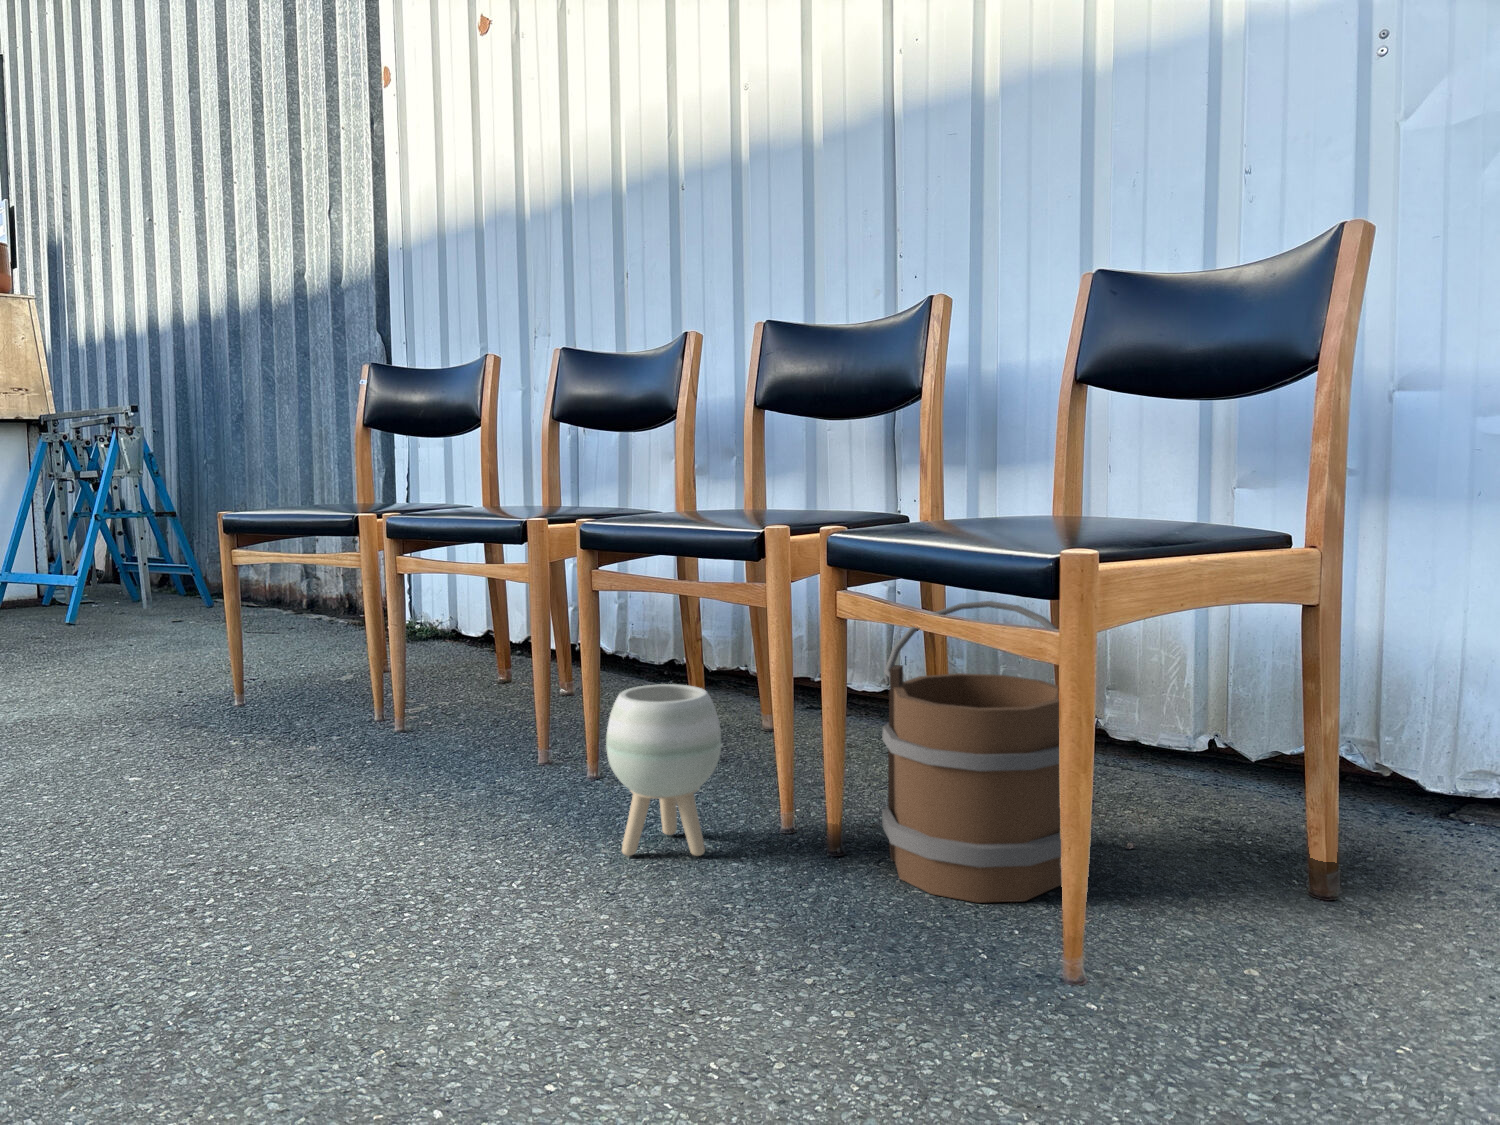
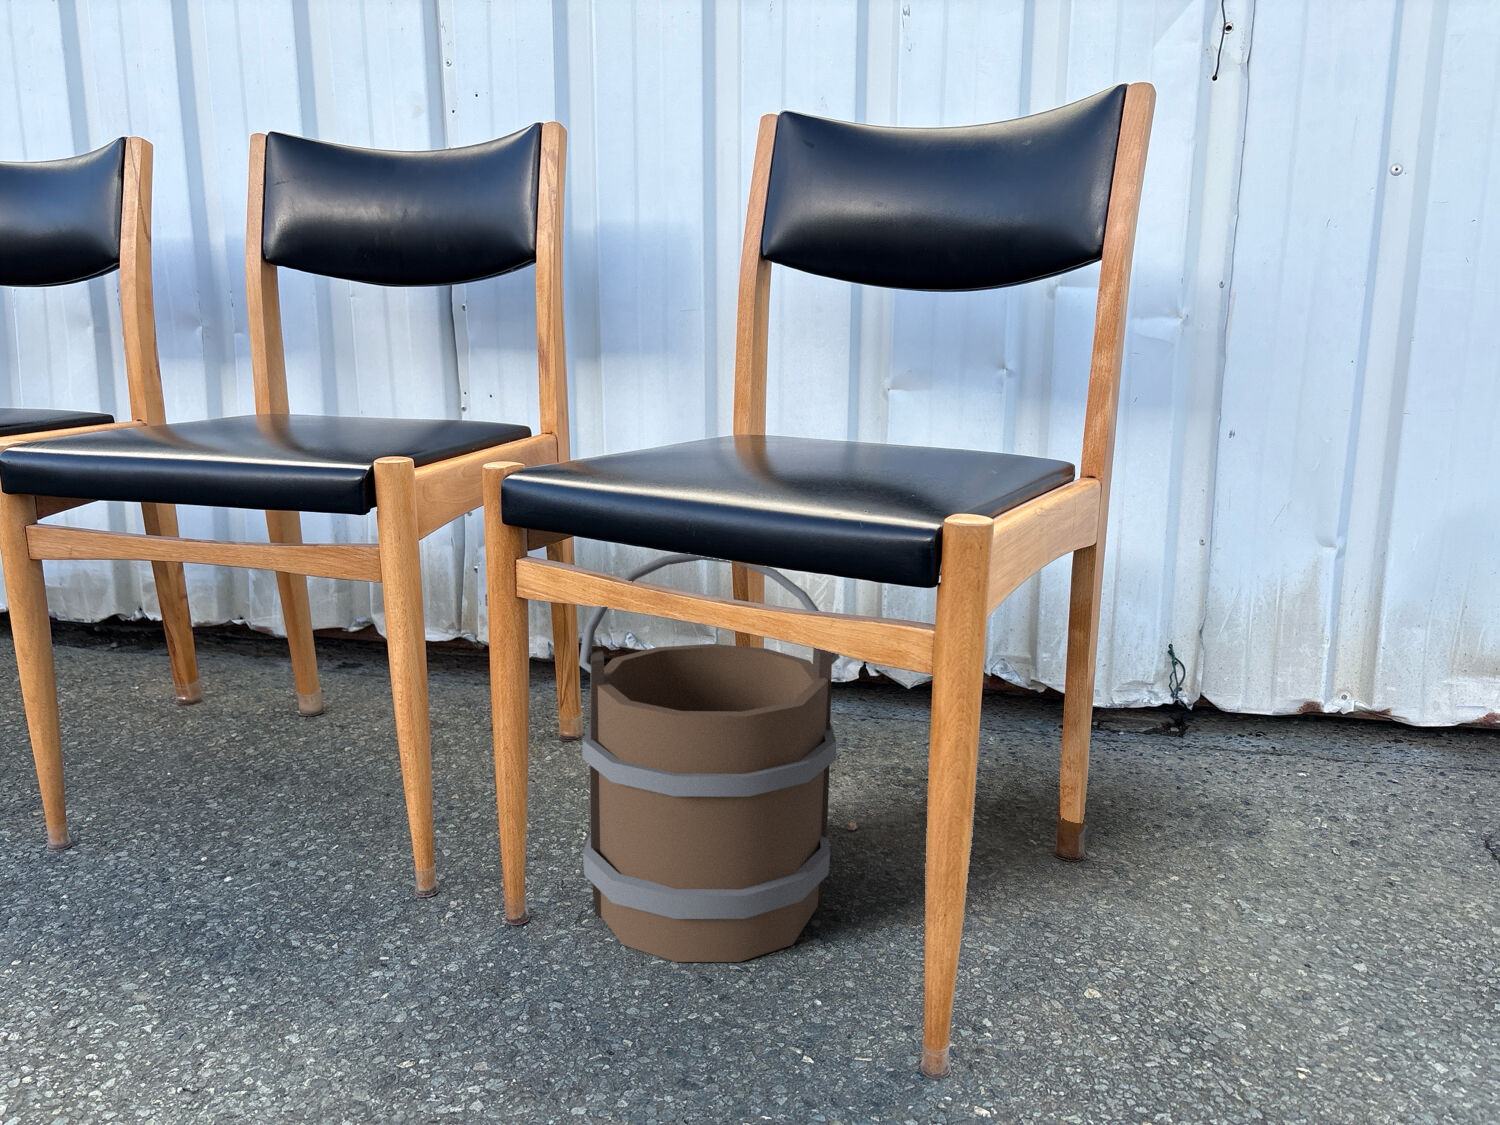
planter: present [606,684,721,856] -> none [134,712,335,1001]

